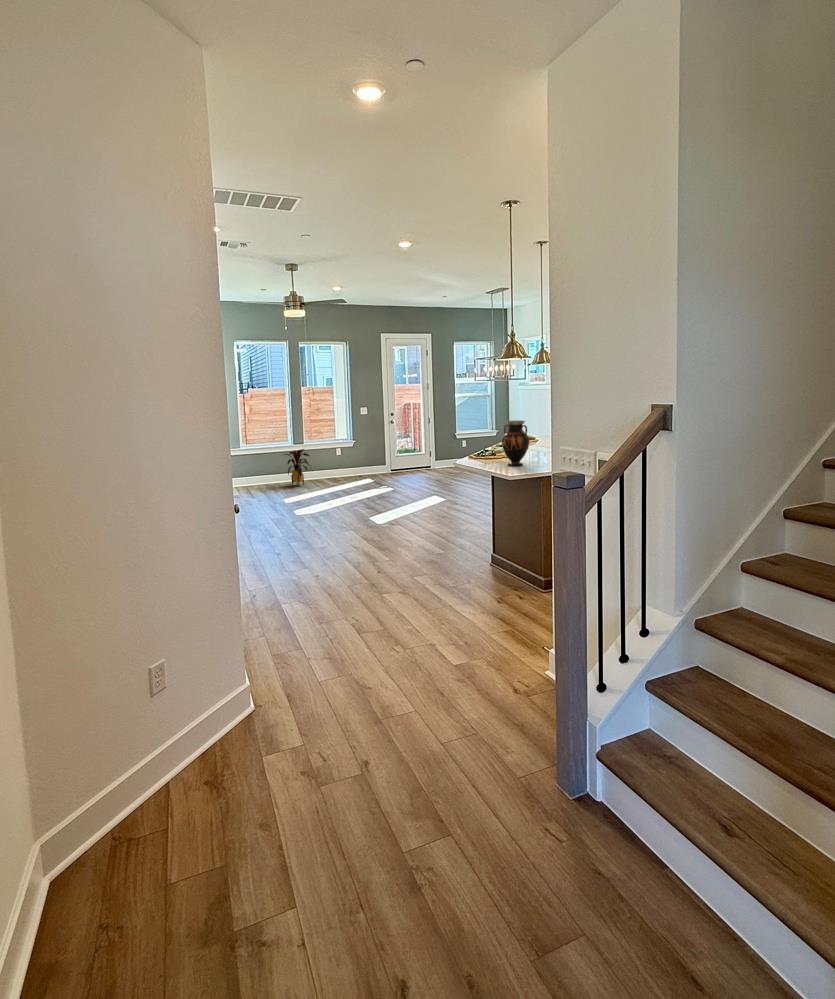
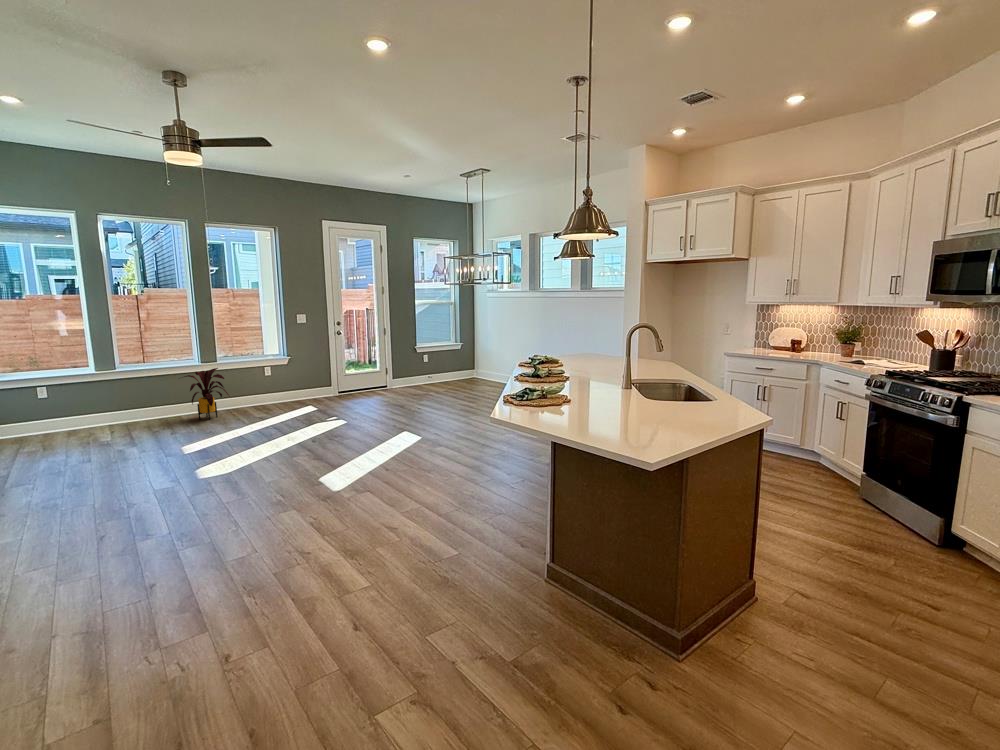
vase: present [502,421,529,466] -> none [584,336,636,421]

